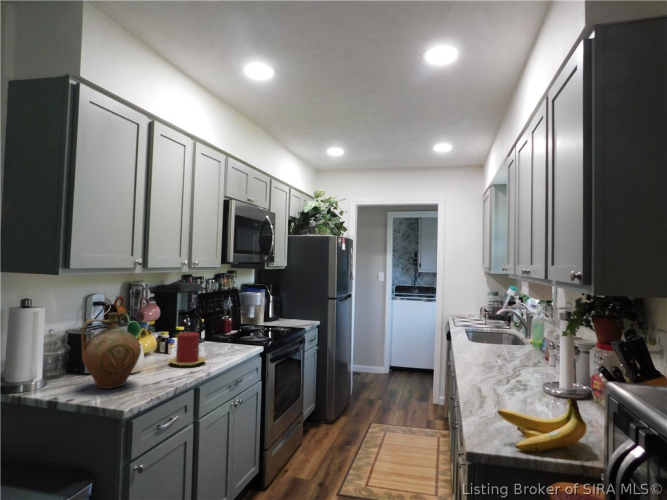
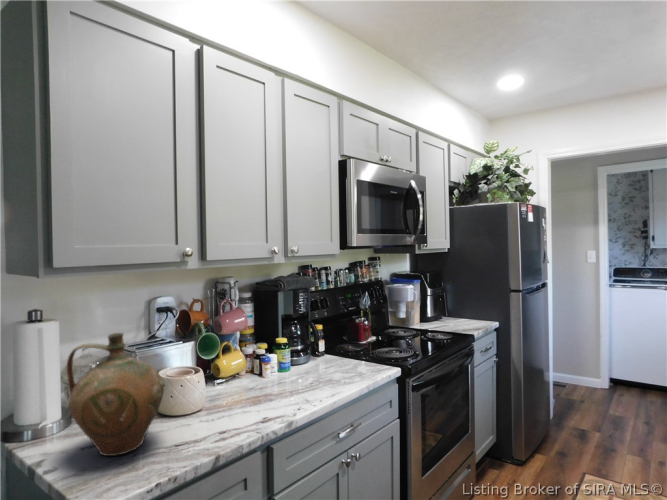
candle: present [169,332,205,366] -> none [241,352,295,407]

